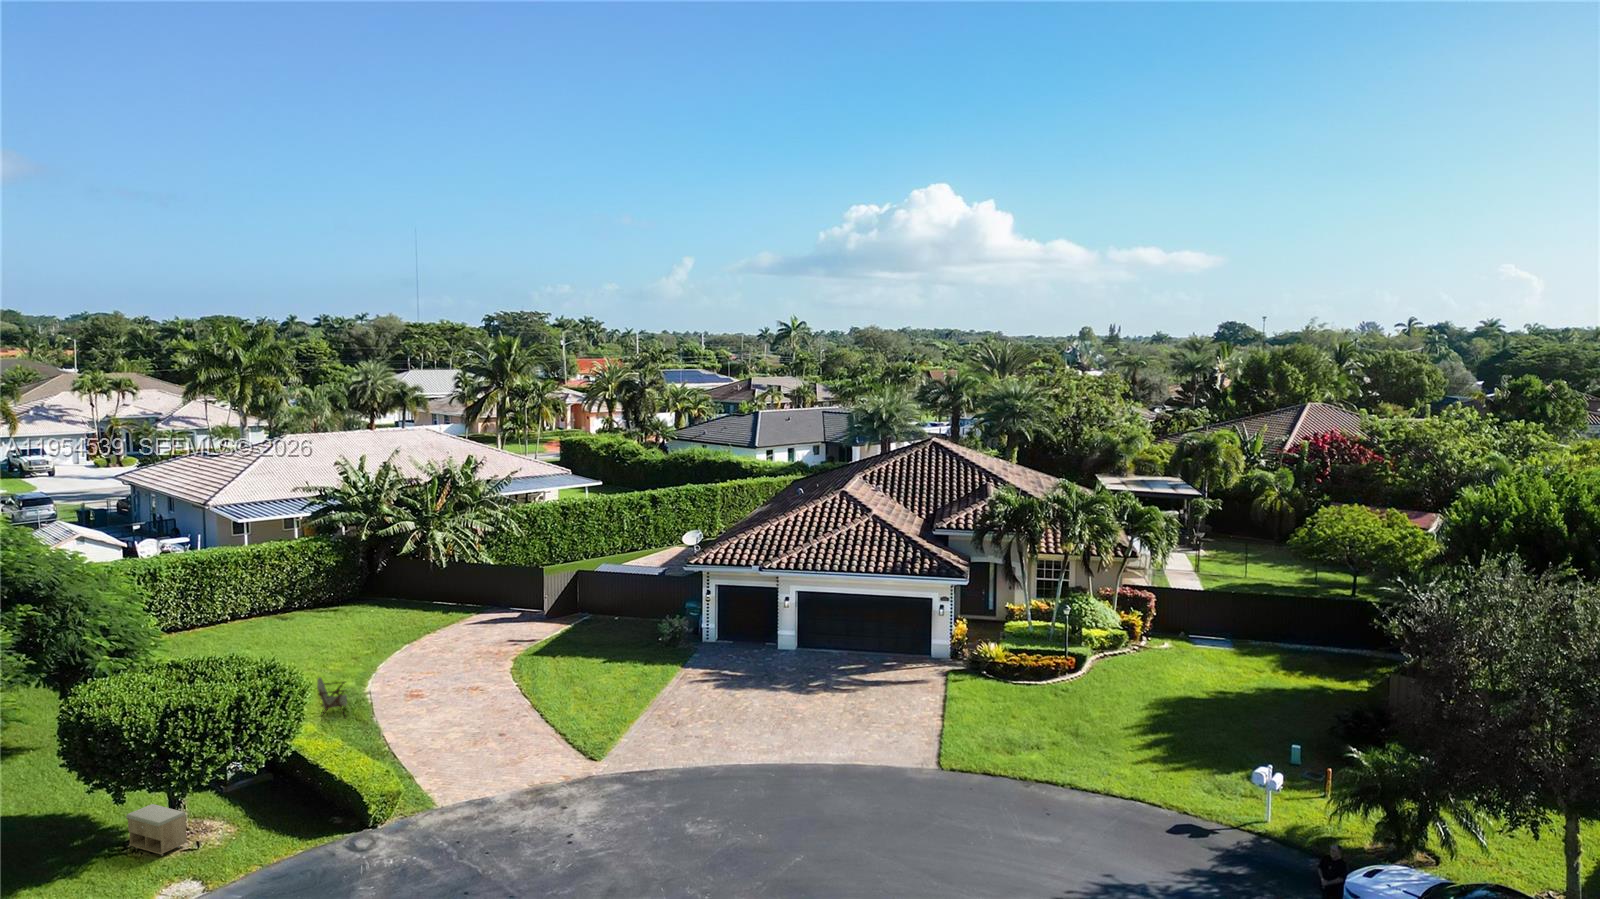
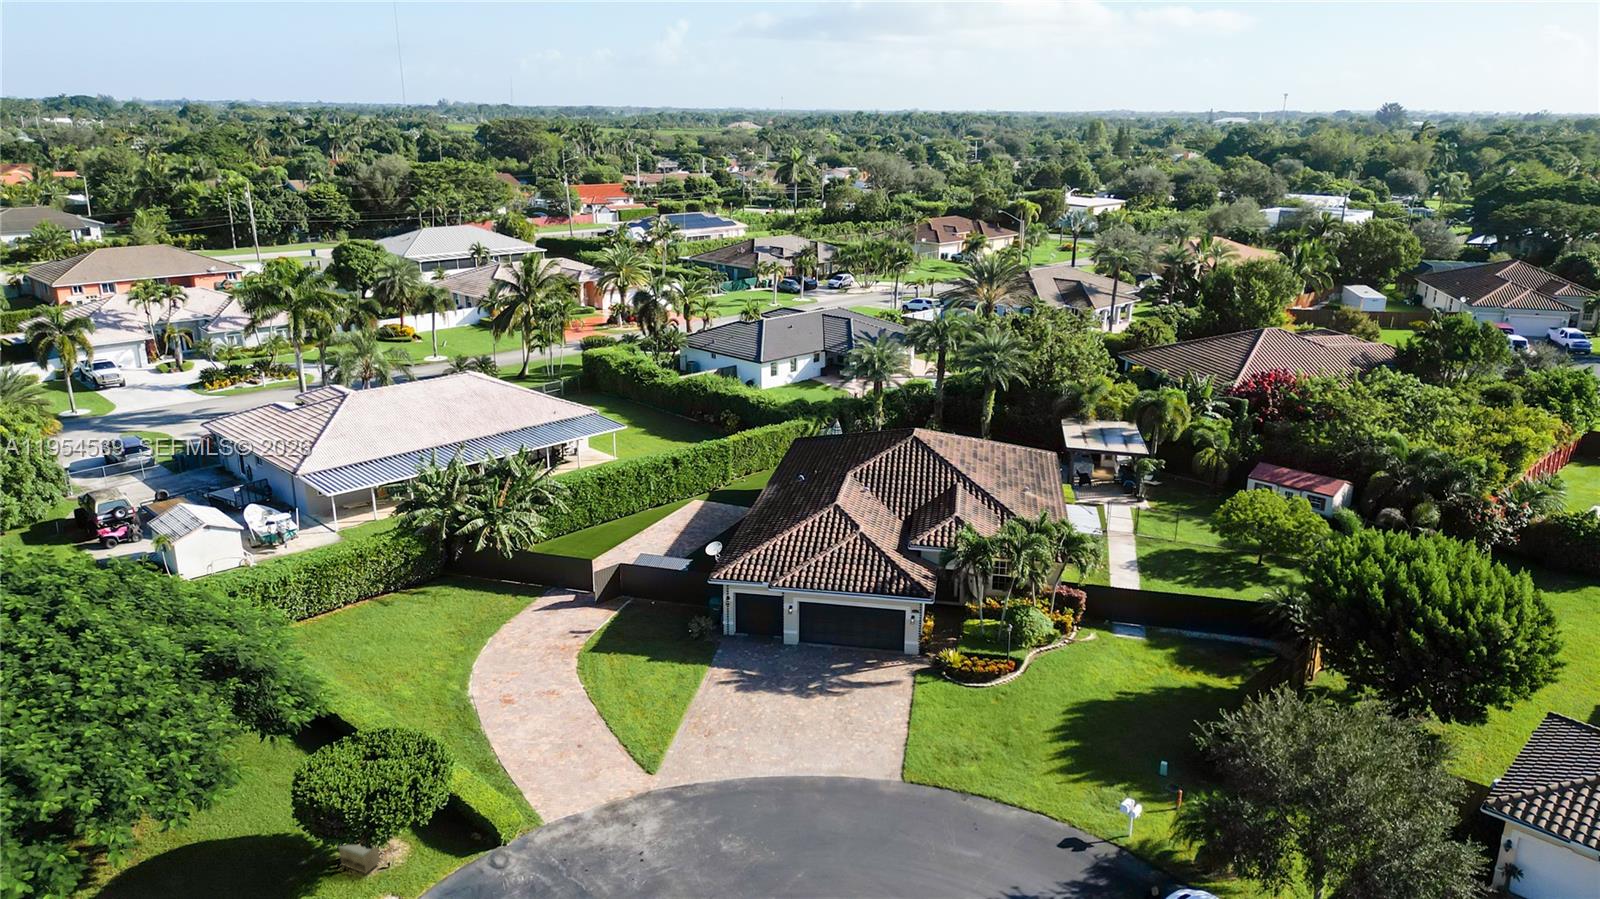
lounge chair: present [317,677,347,717] -> none [436,695,461,731]

